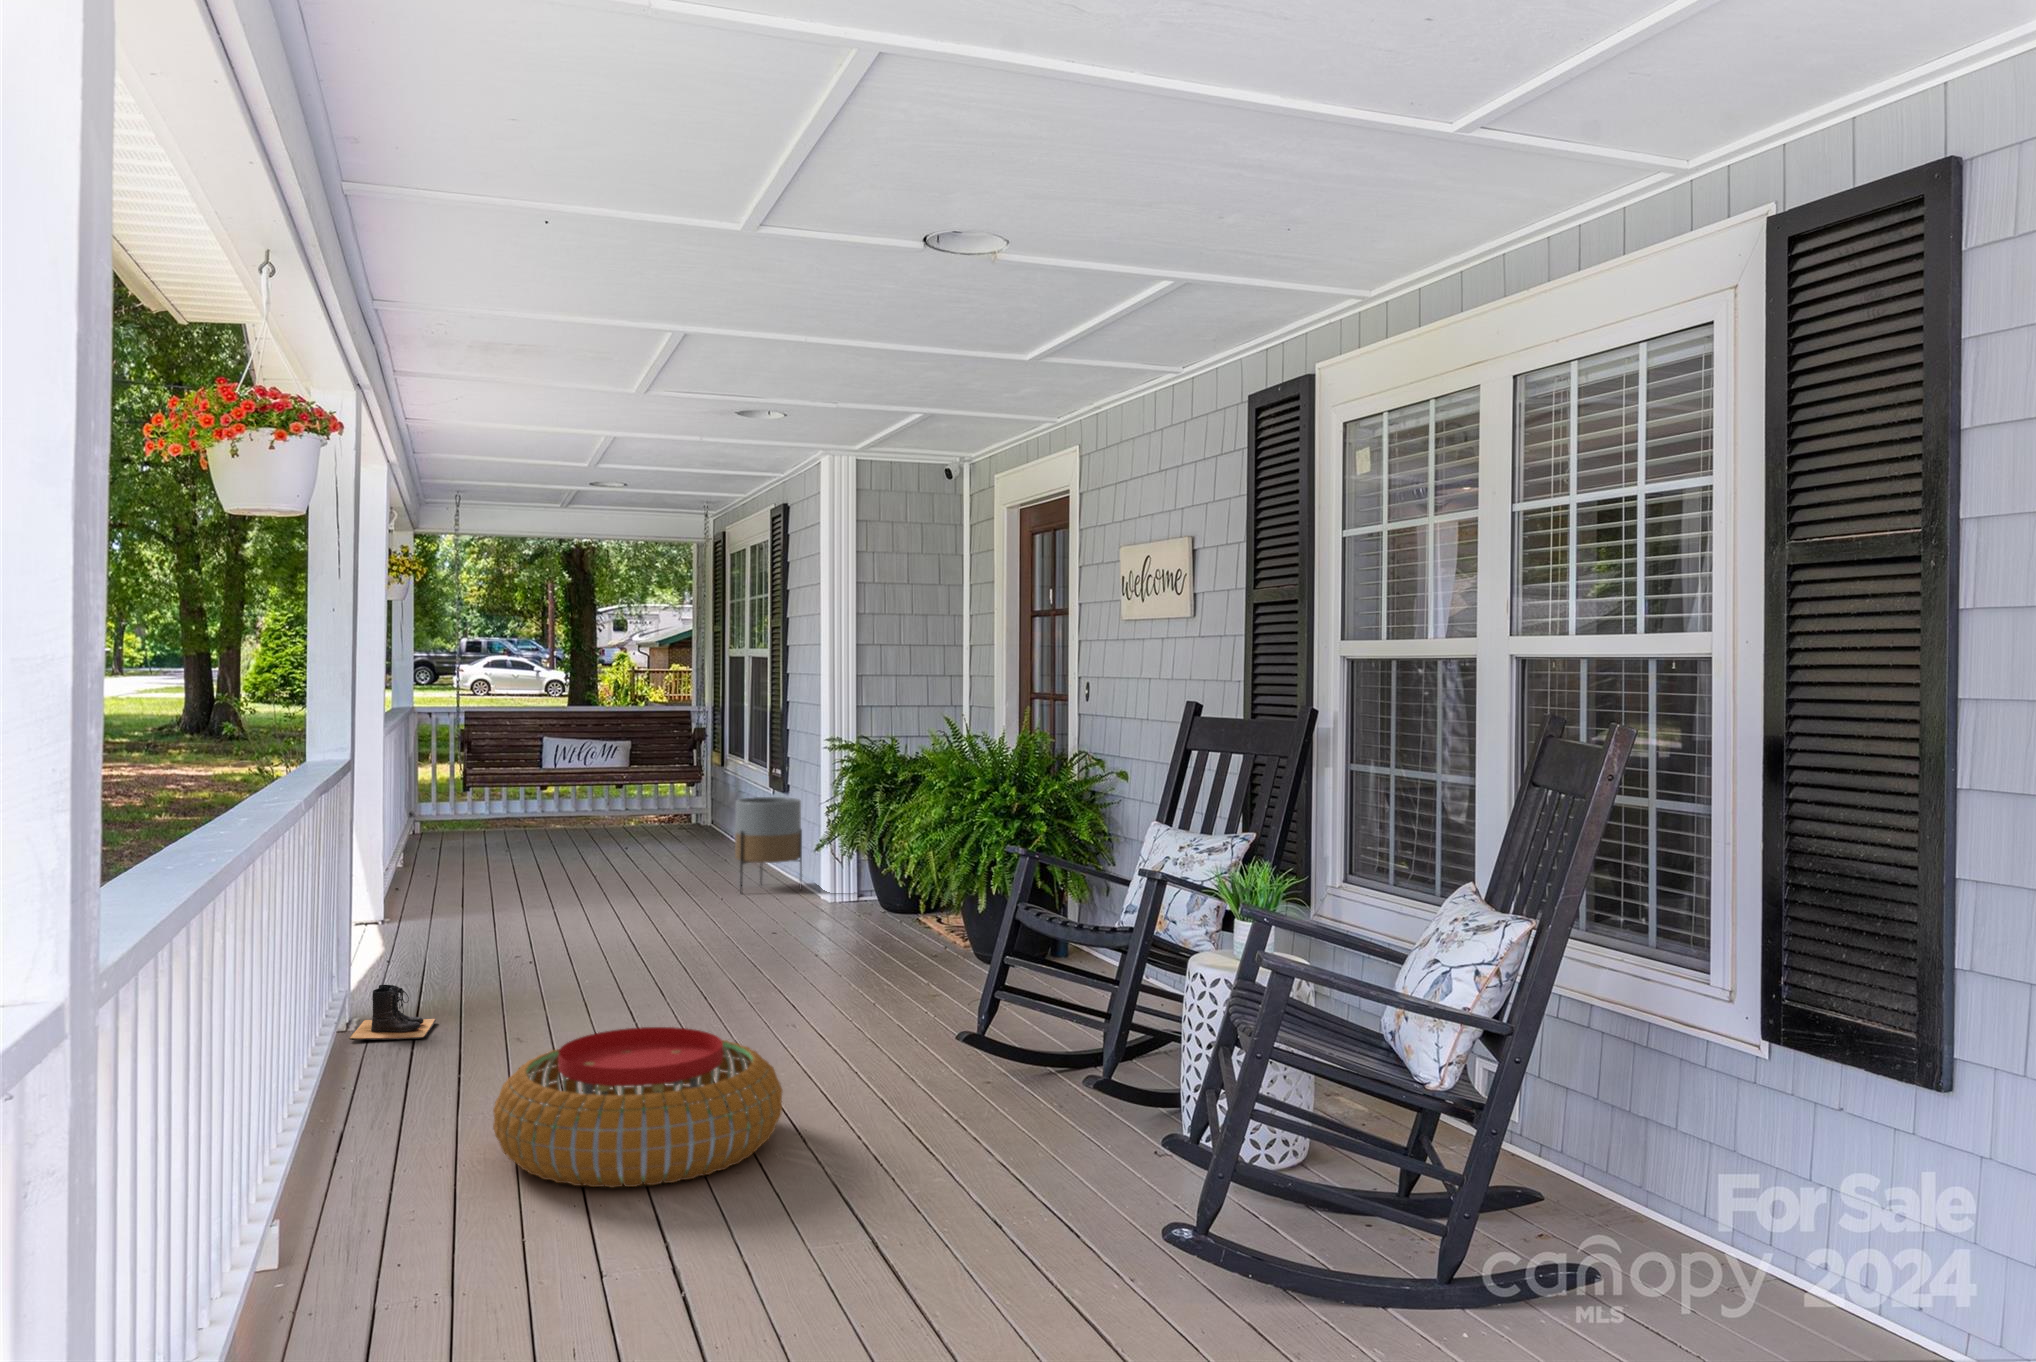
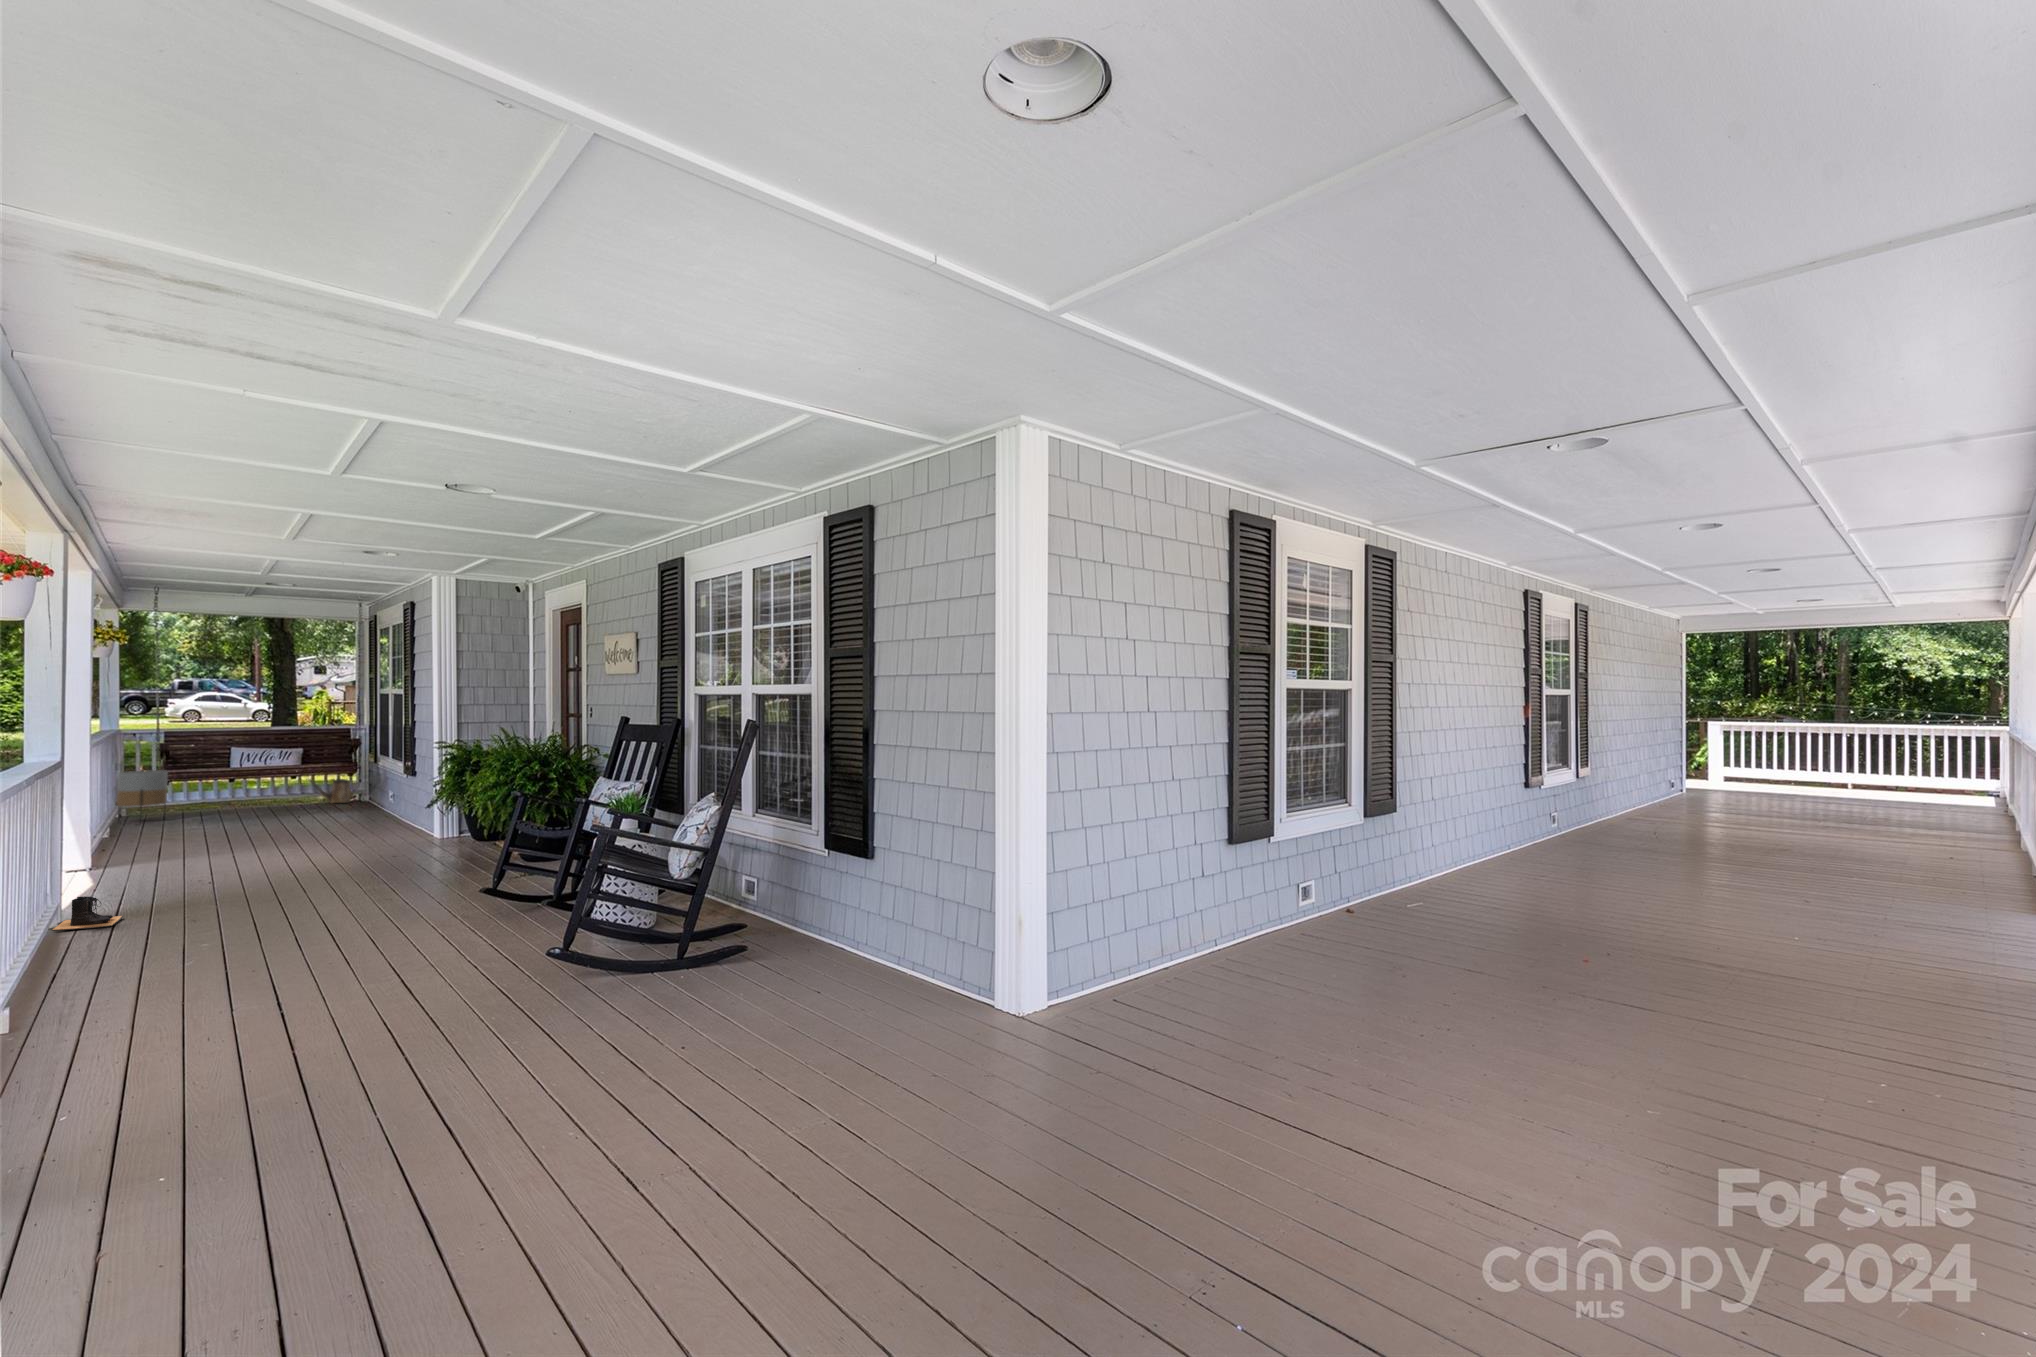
watering can: none [631,785,699,825] -> present [310,779,359,803]
planter: present [735,797,802,893] -> present [116,770,168,816]
pouf: present [493,1027,783,1188] -> none [156,896,355,979]

